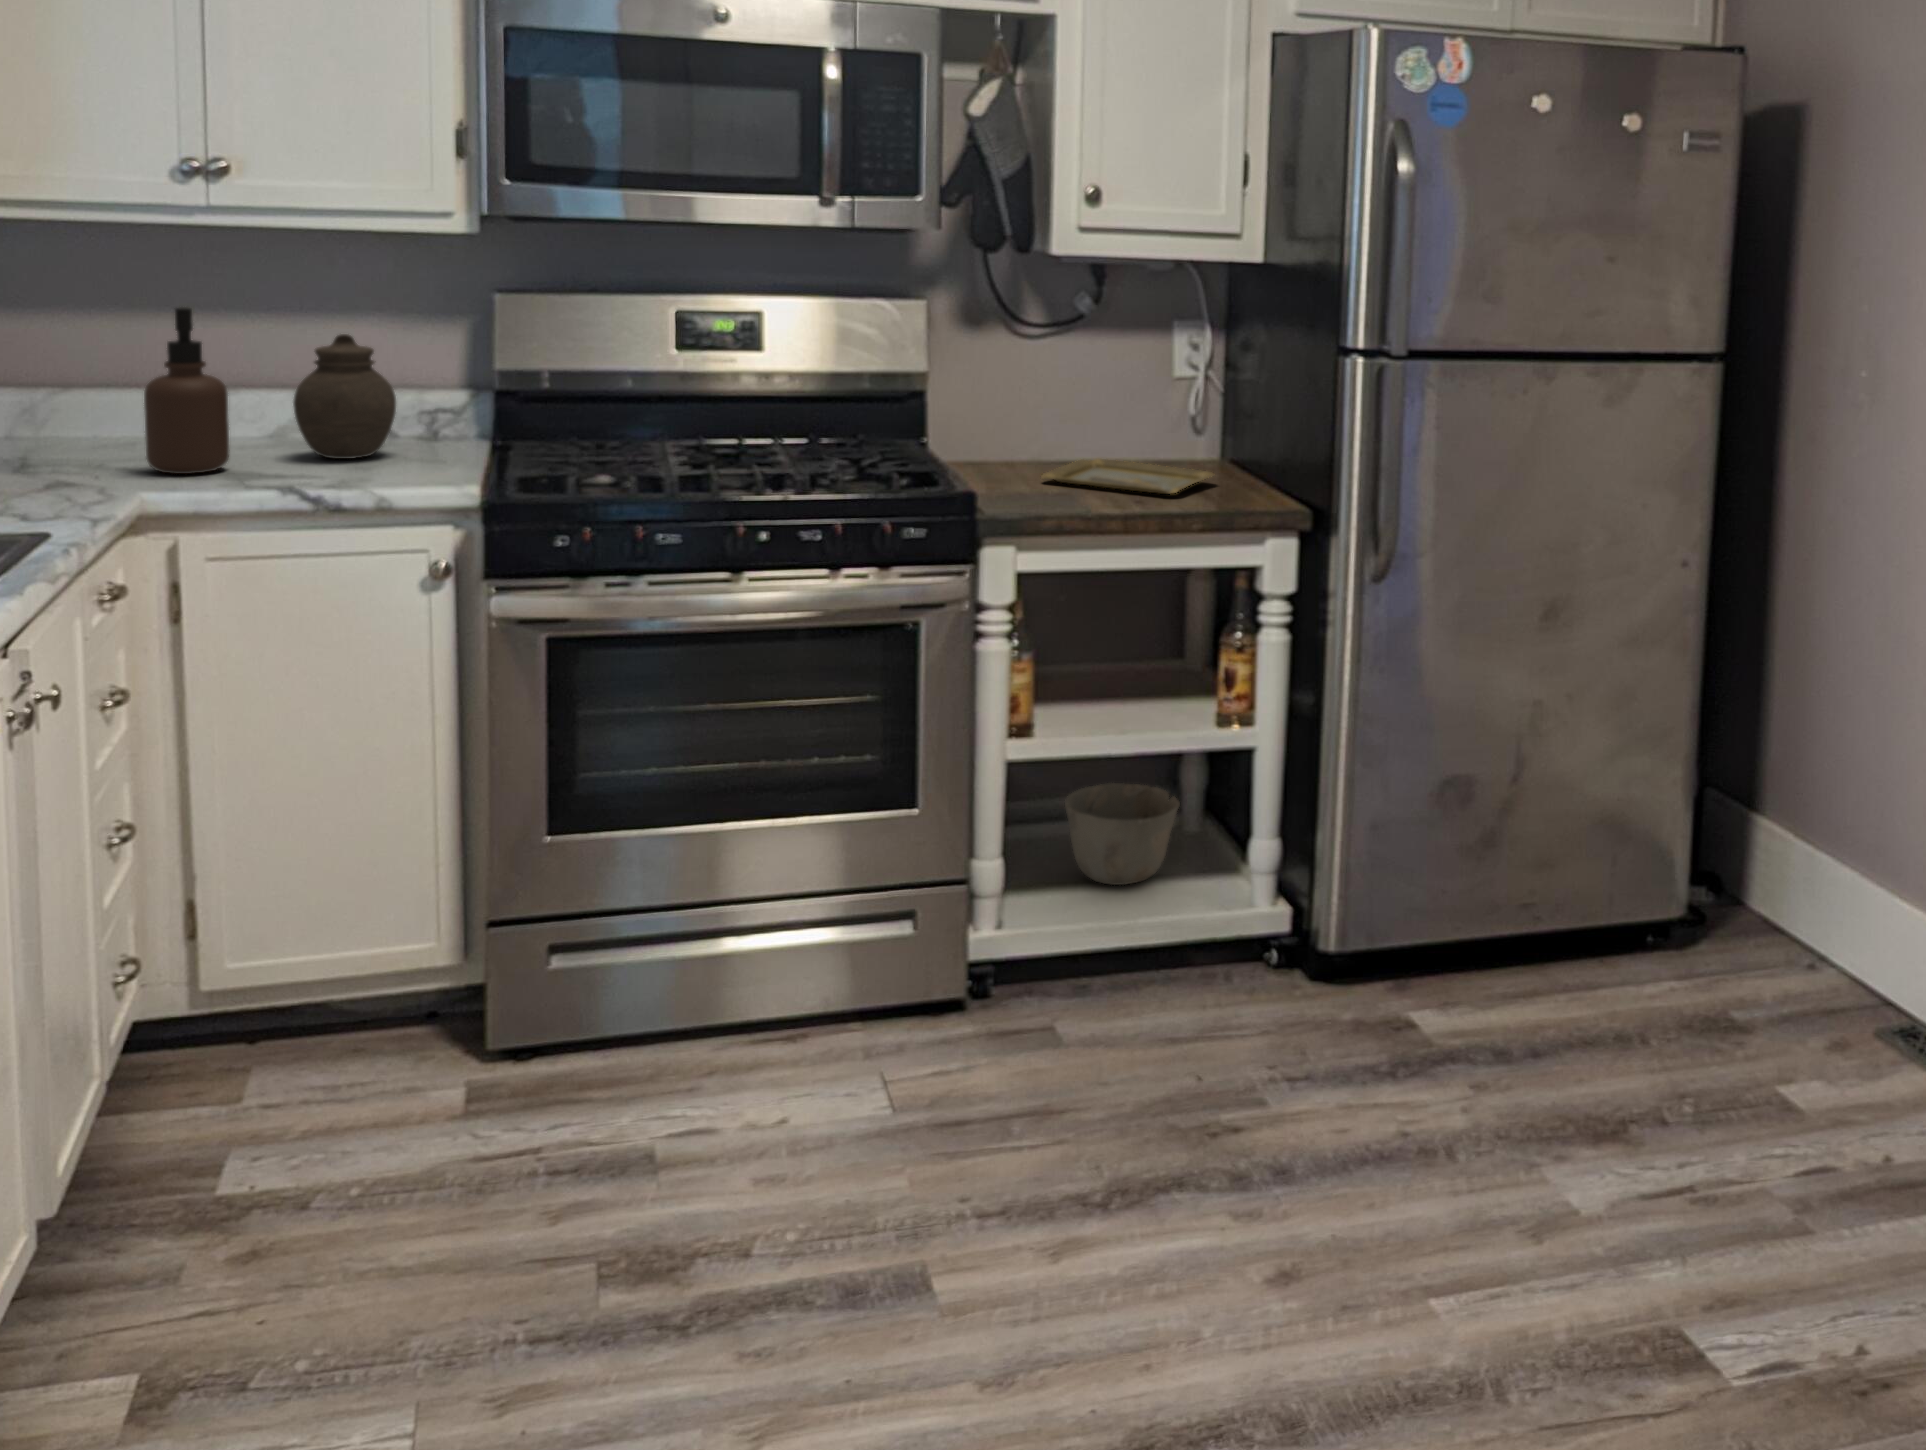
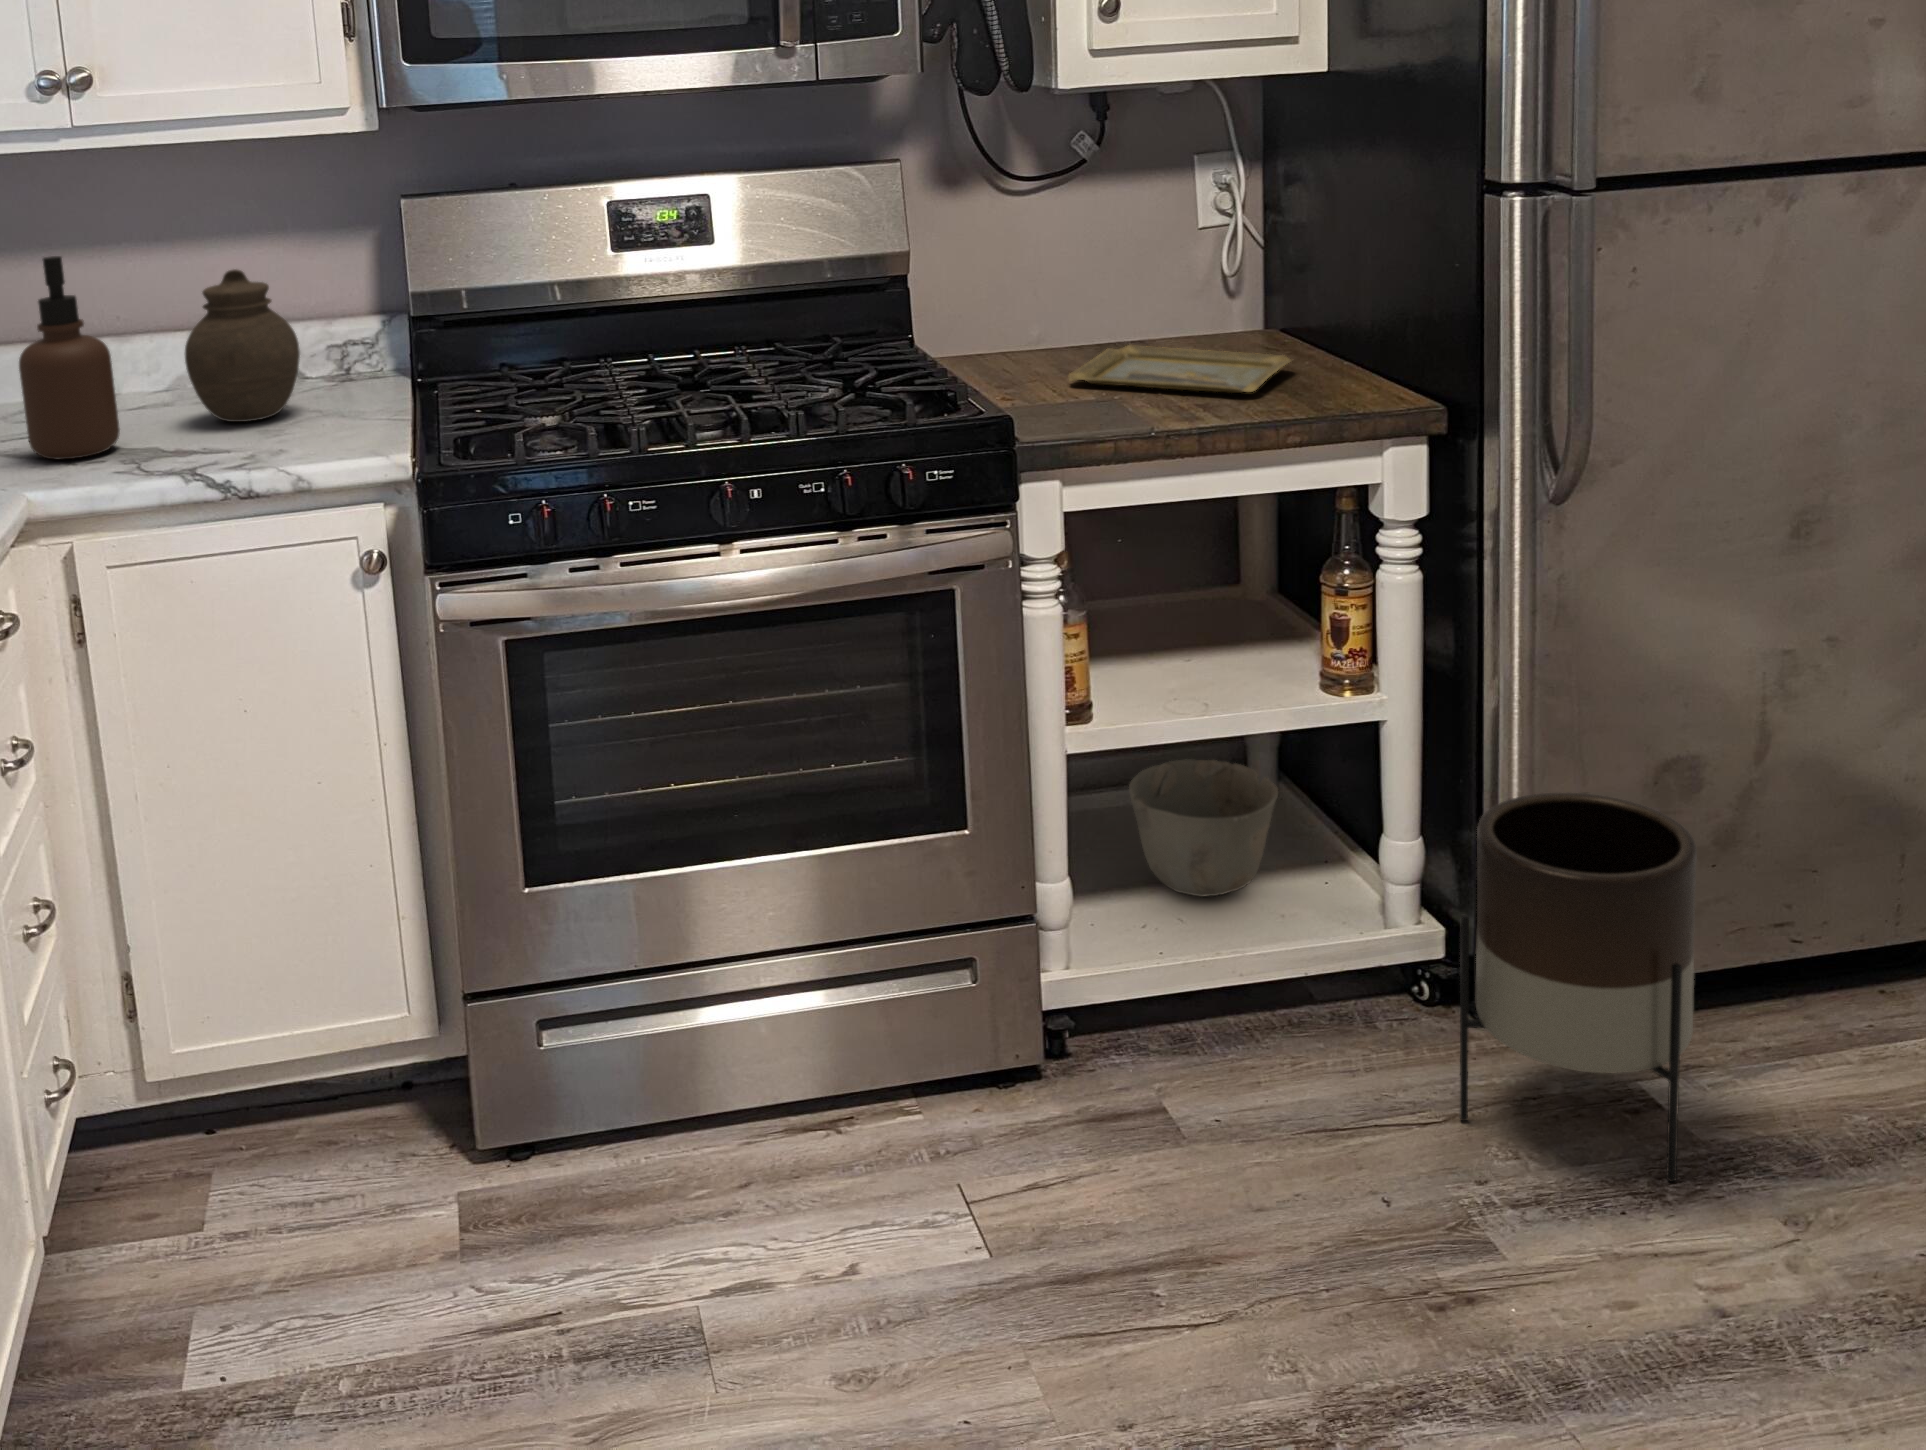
planter: none [1272,796,1445,1070] -> present [1460,792,1697,1181]

